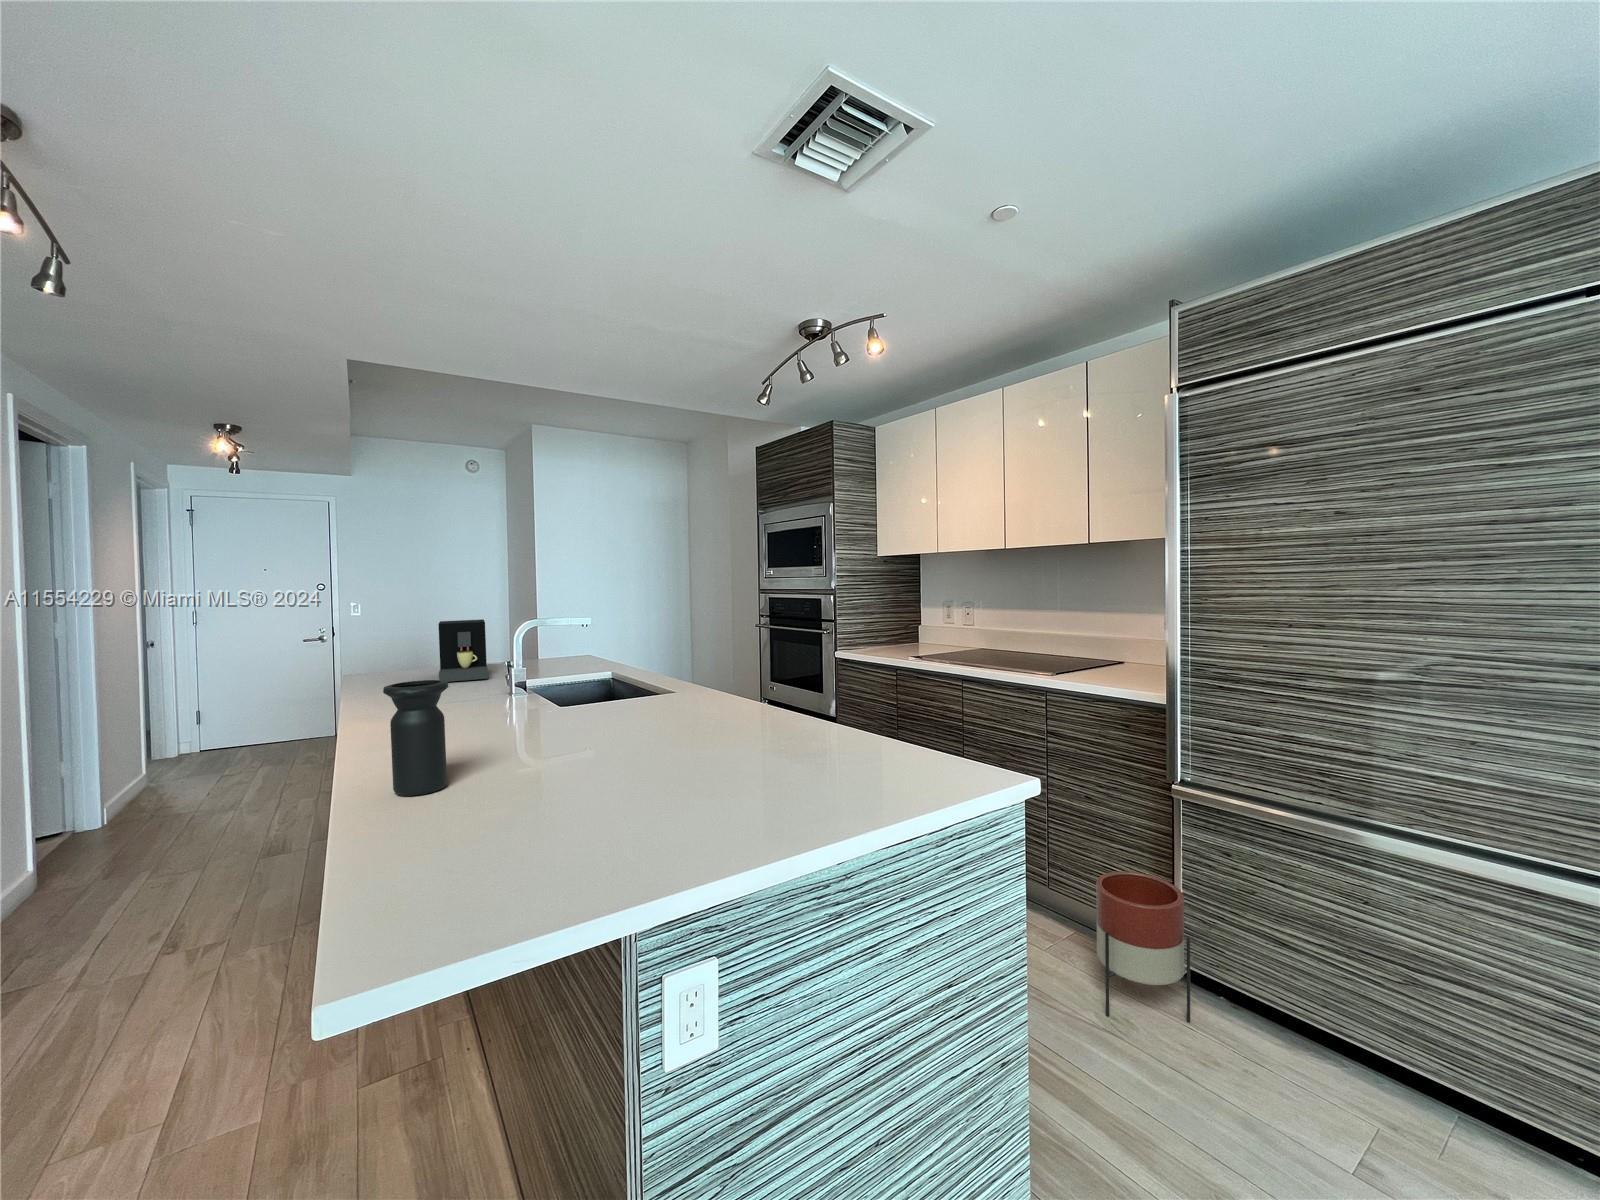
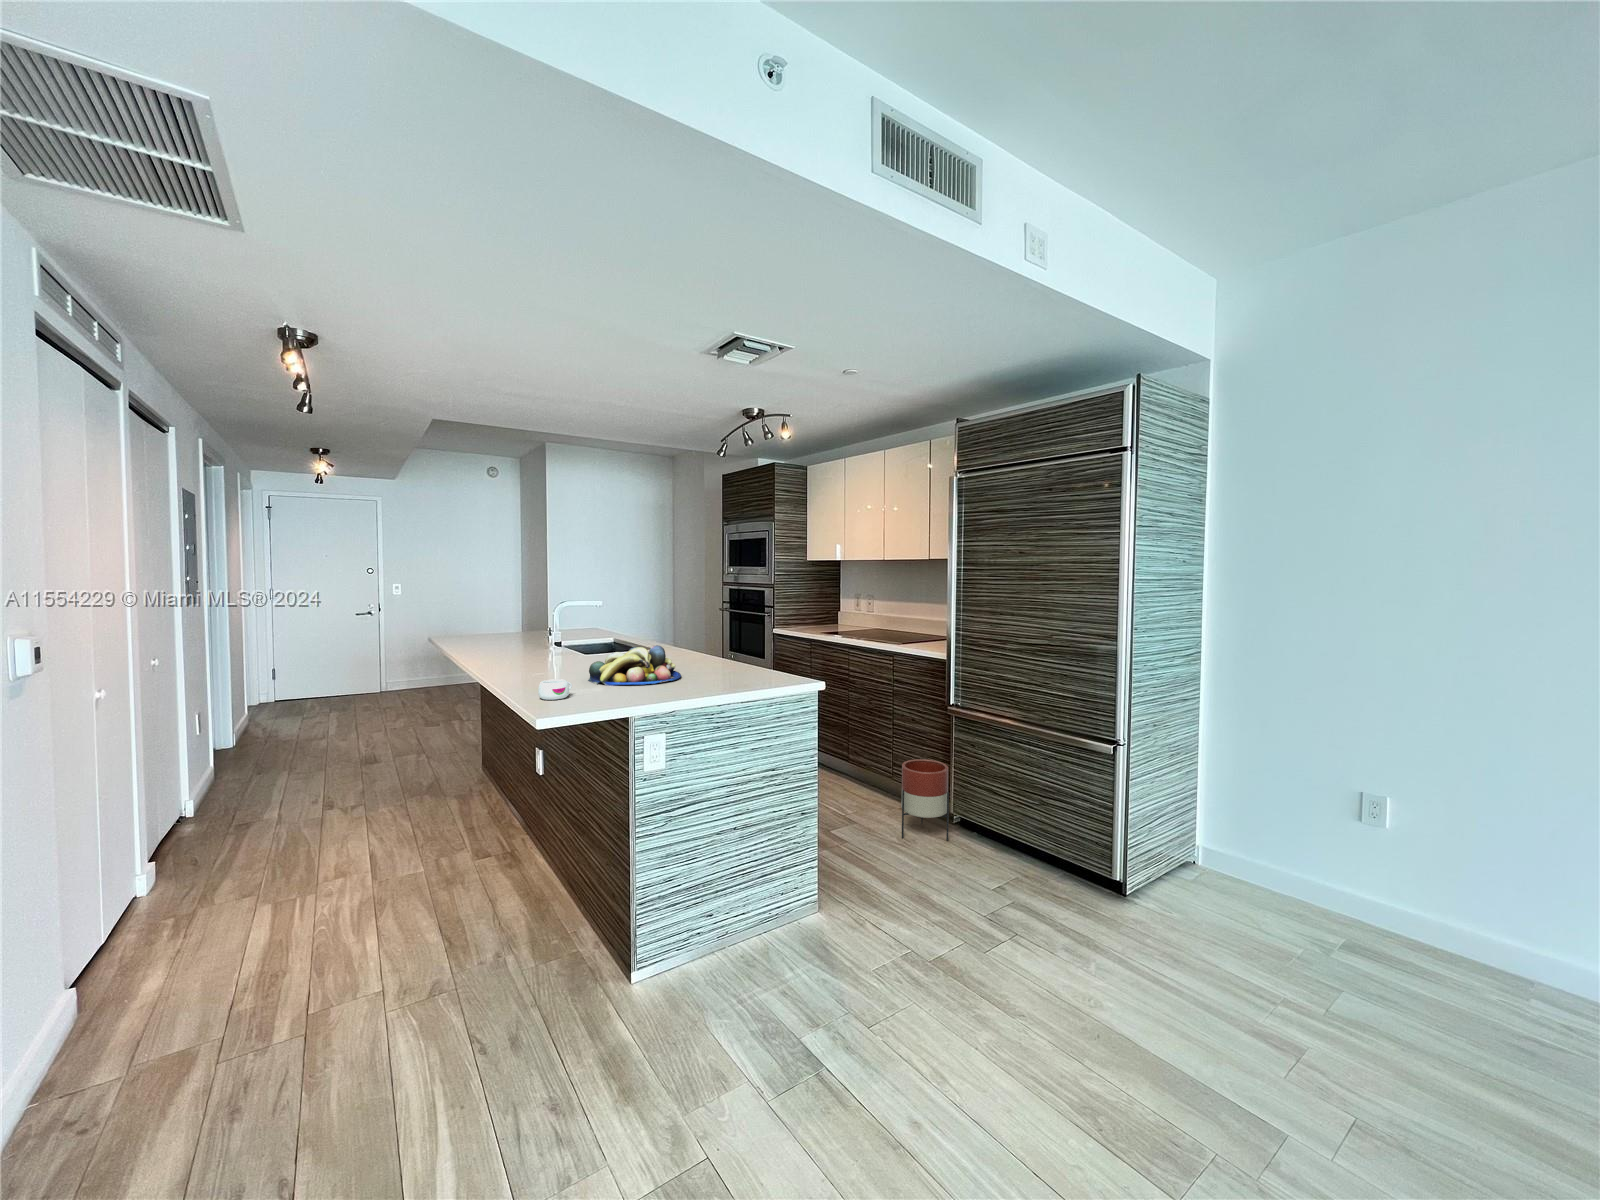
coffee maker: present [438,619,488,682] -> none [494,599,530,640]
vase: present [383,680,448,796] -> none [511,627,541,681]
fruit bowl: none [543,708,735,807] -> present [588,645,681,686]
mug: none [395,820,489,884] -> present [538,679,572,700]

